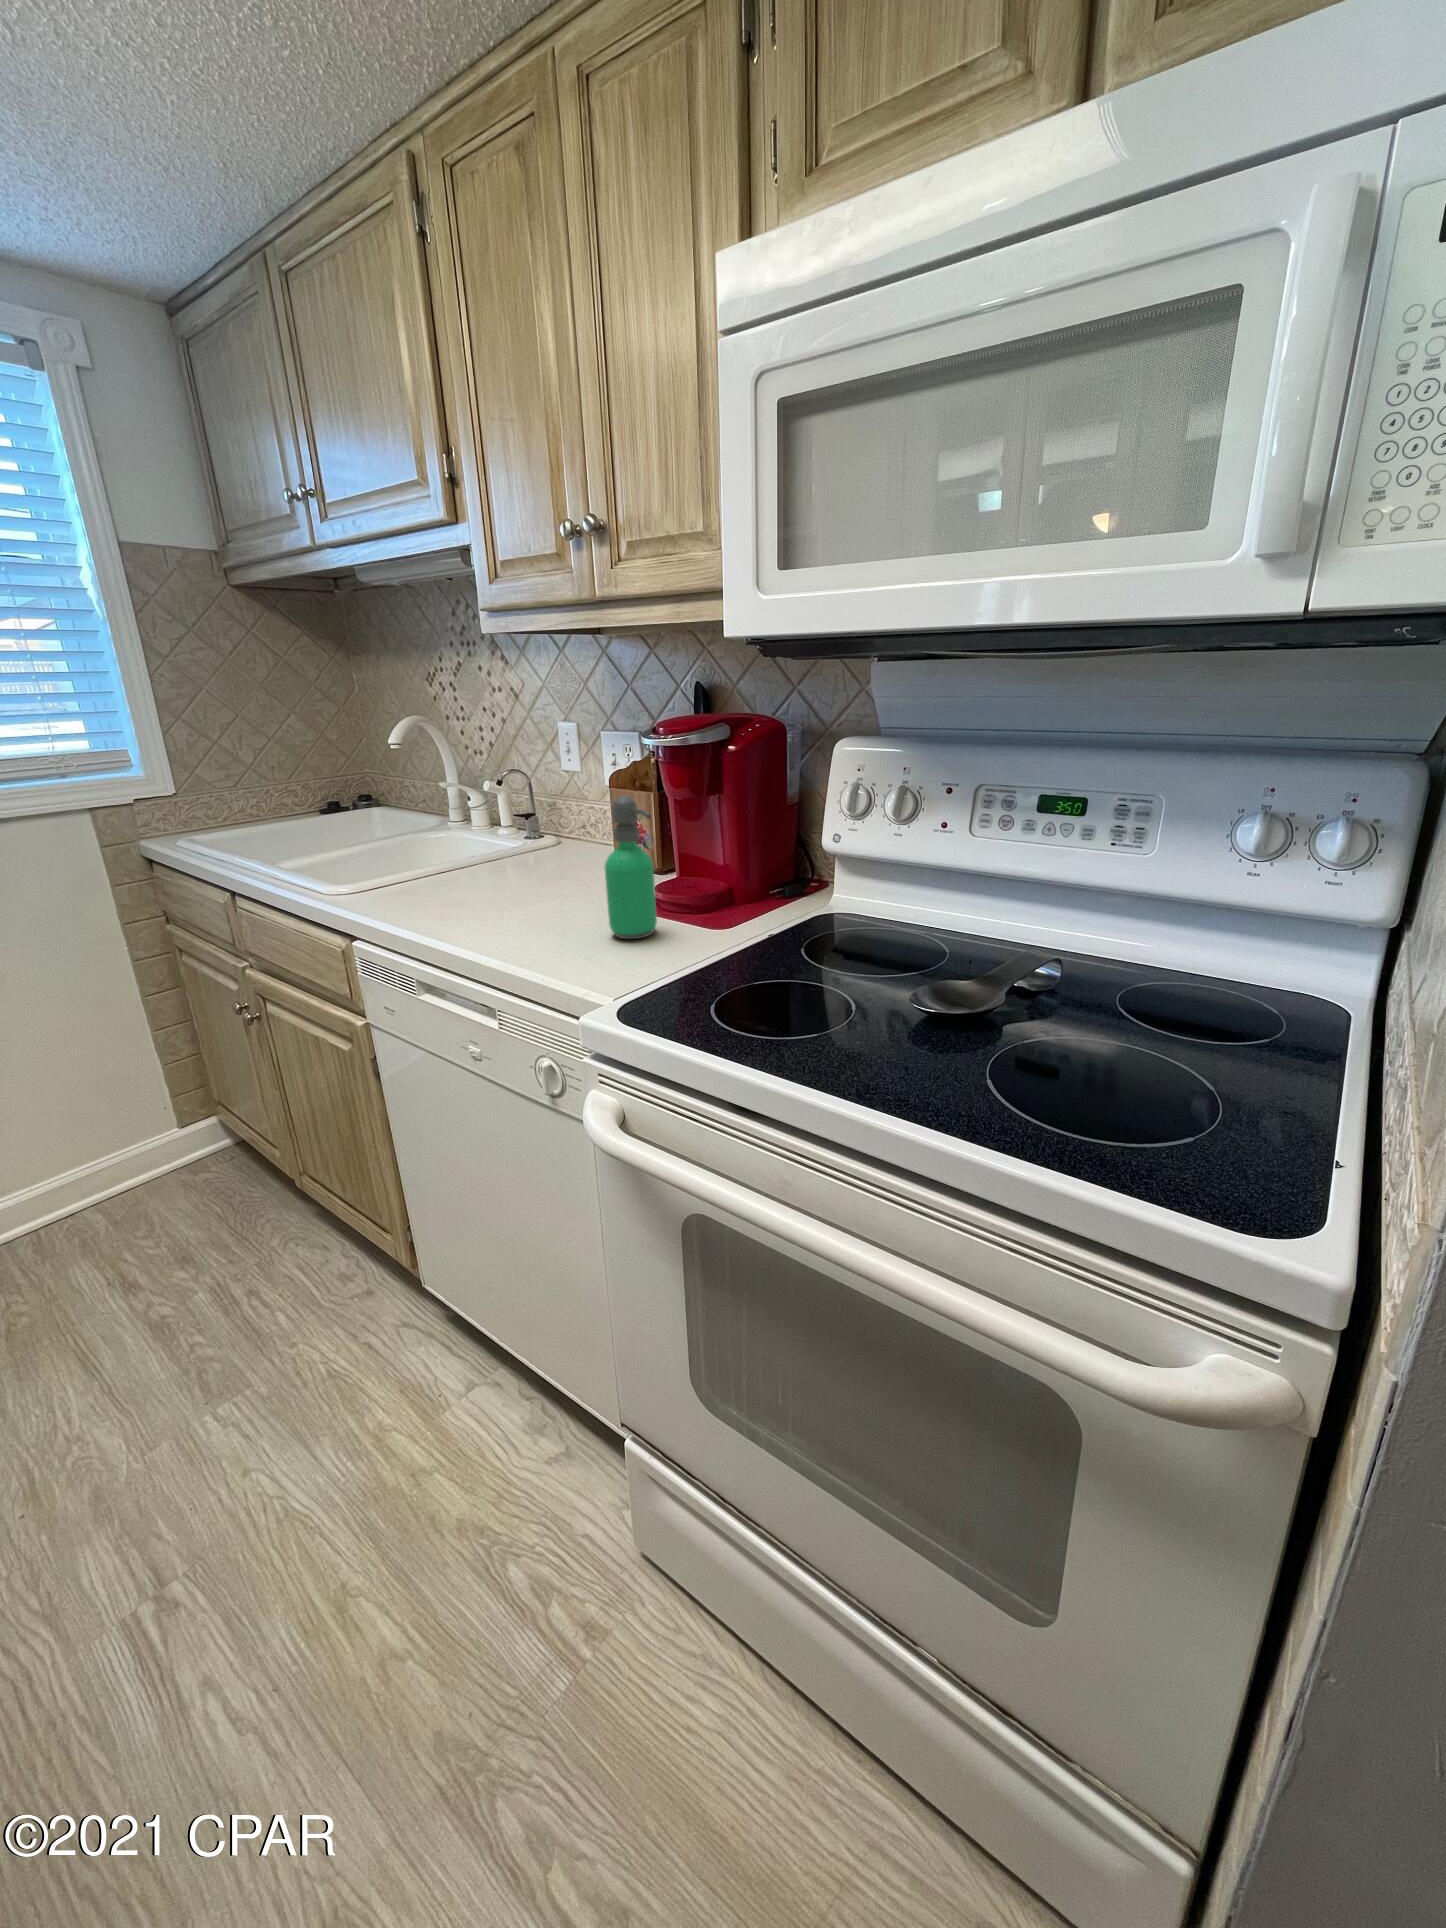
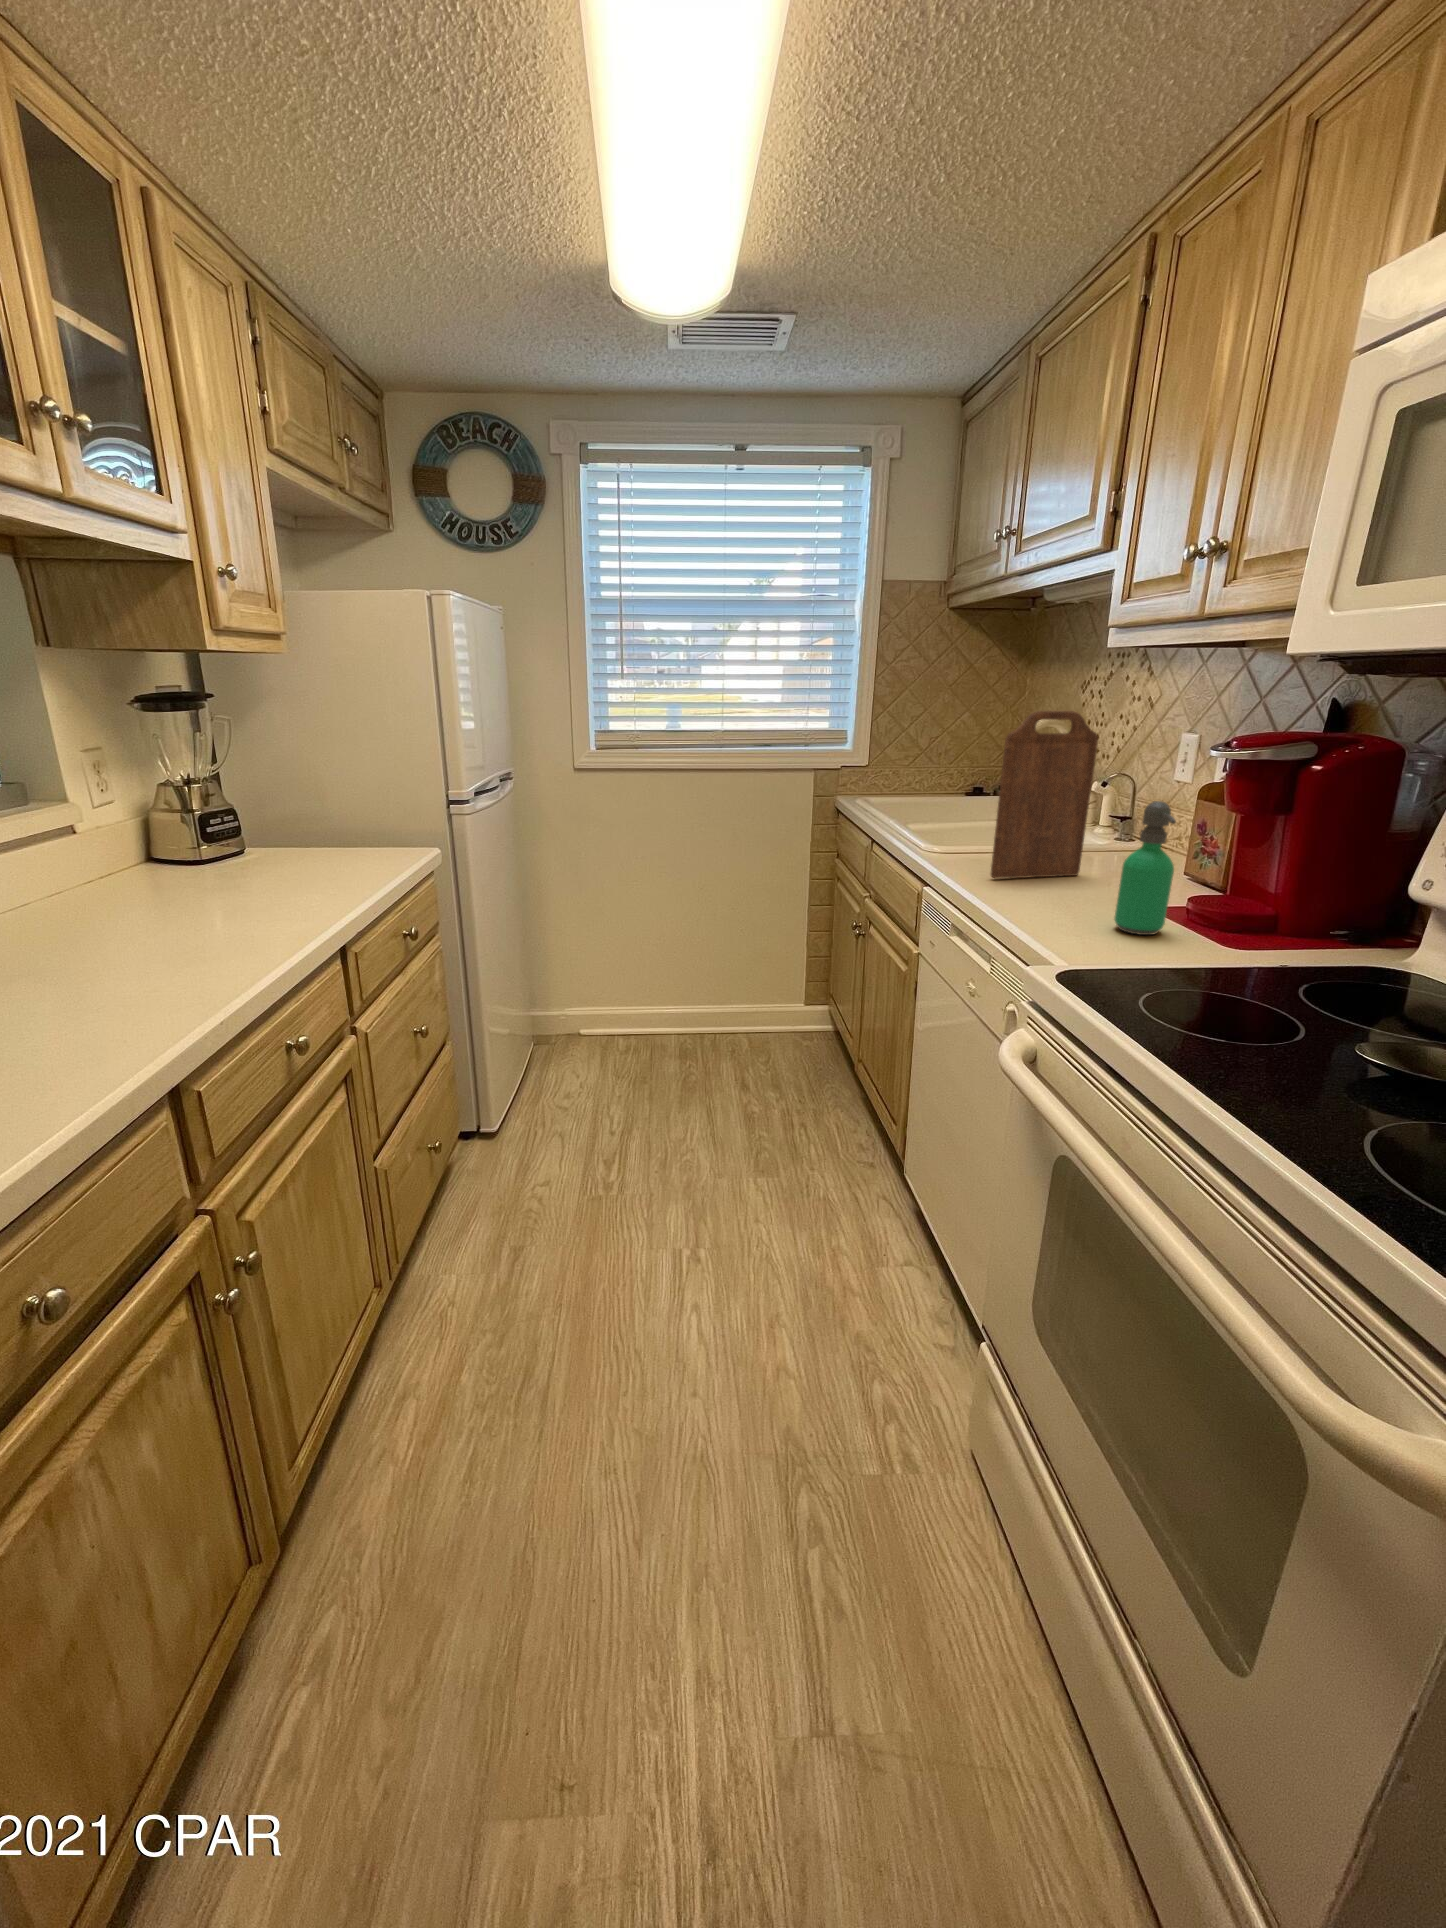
cutting board: none [412,706,525,911] -> present [991,711,1099,879]

